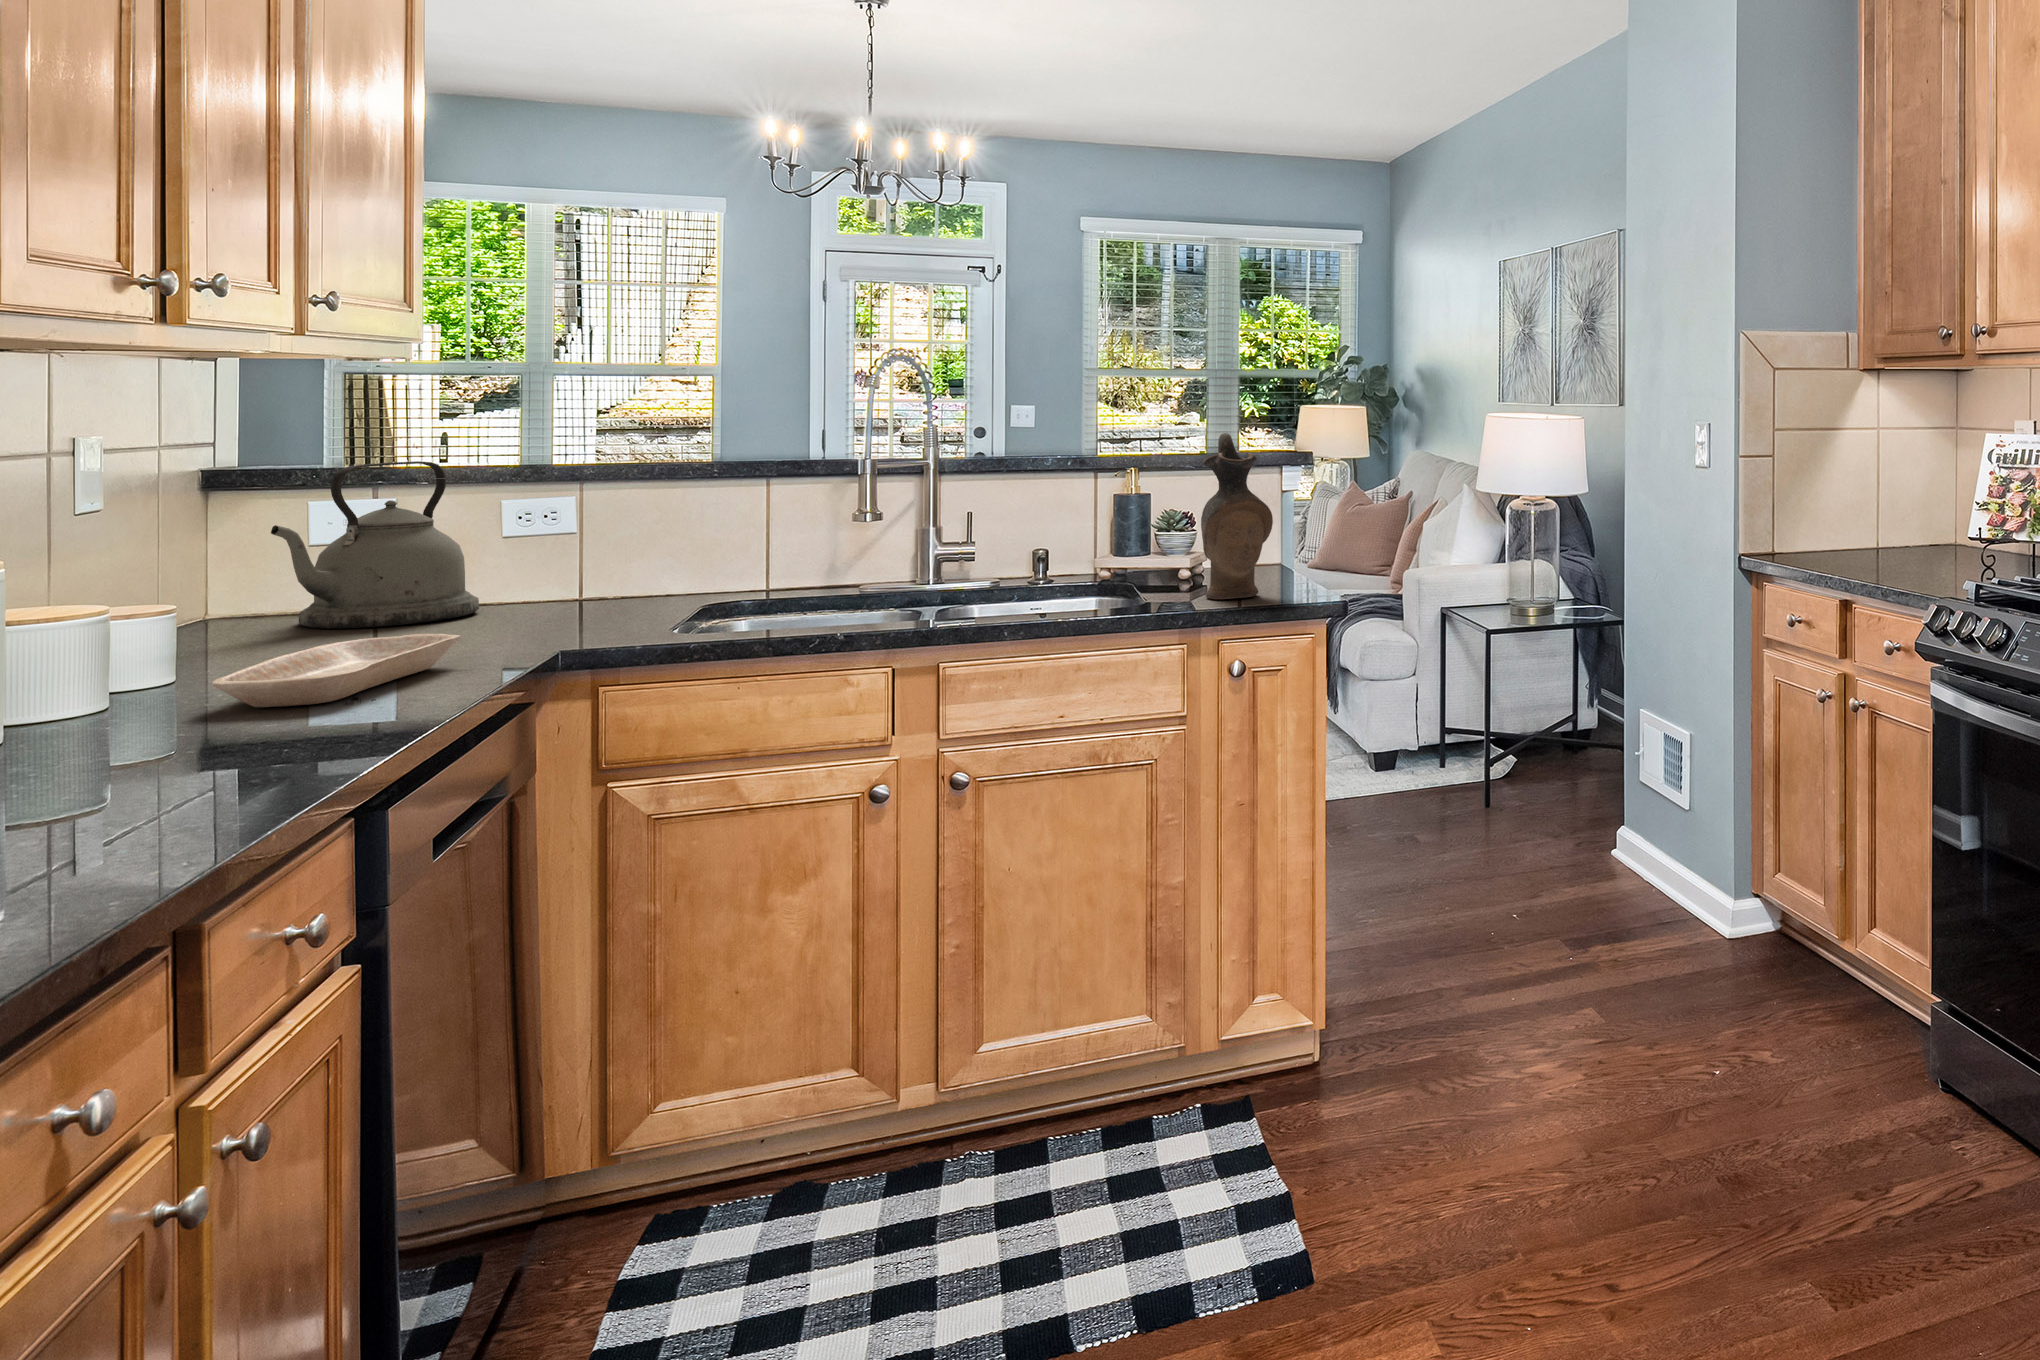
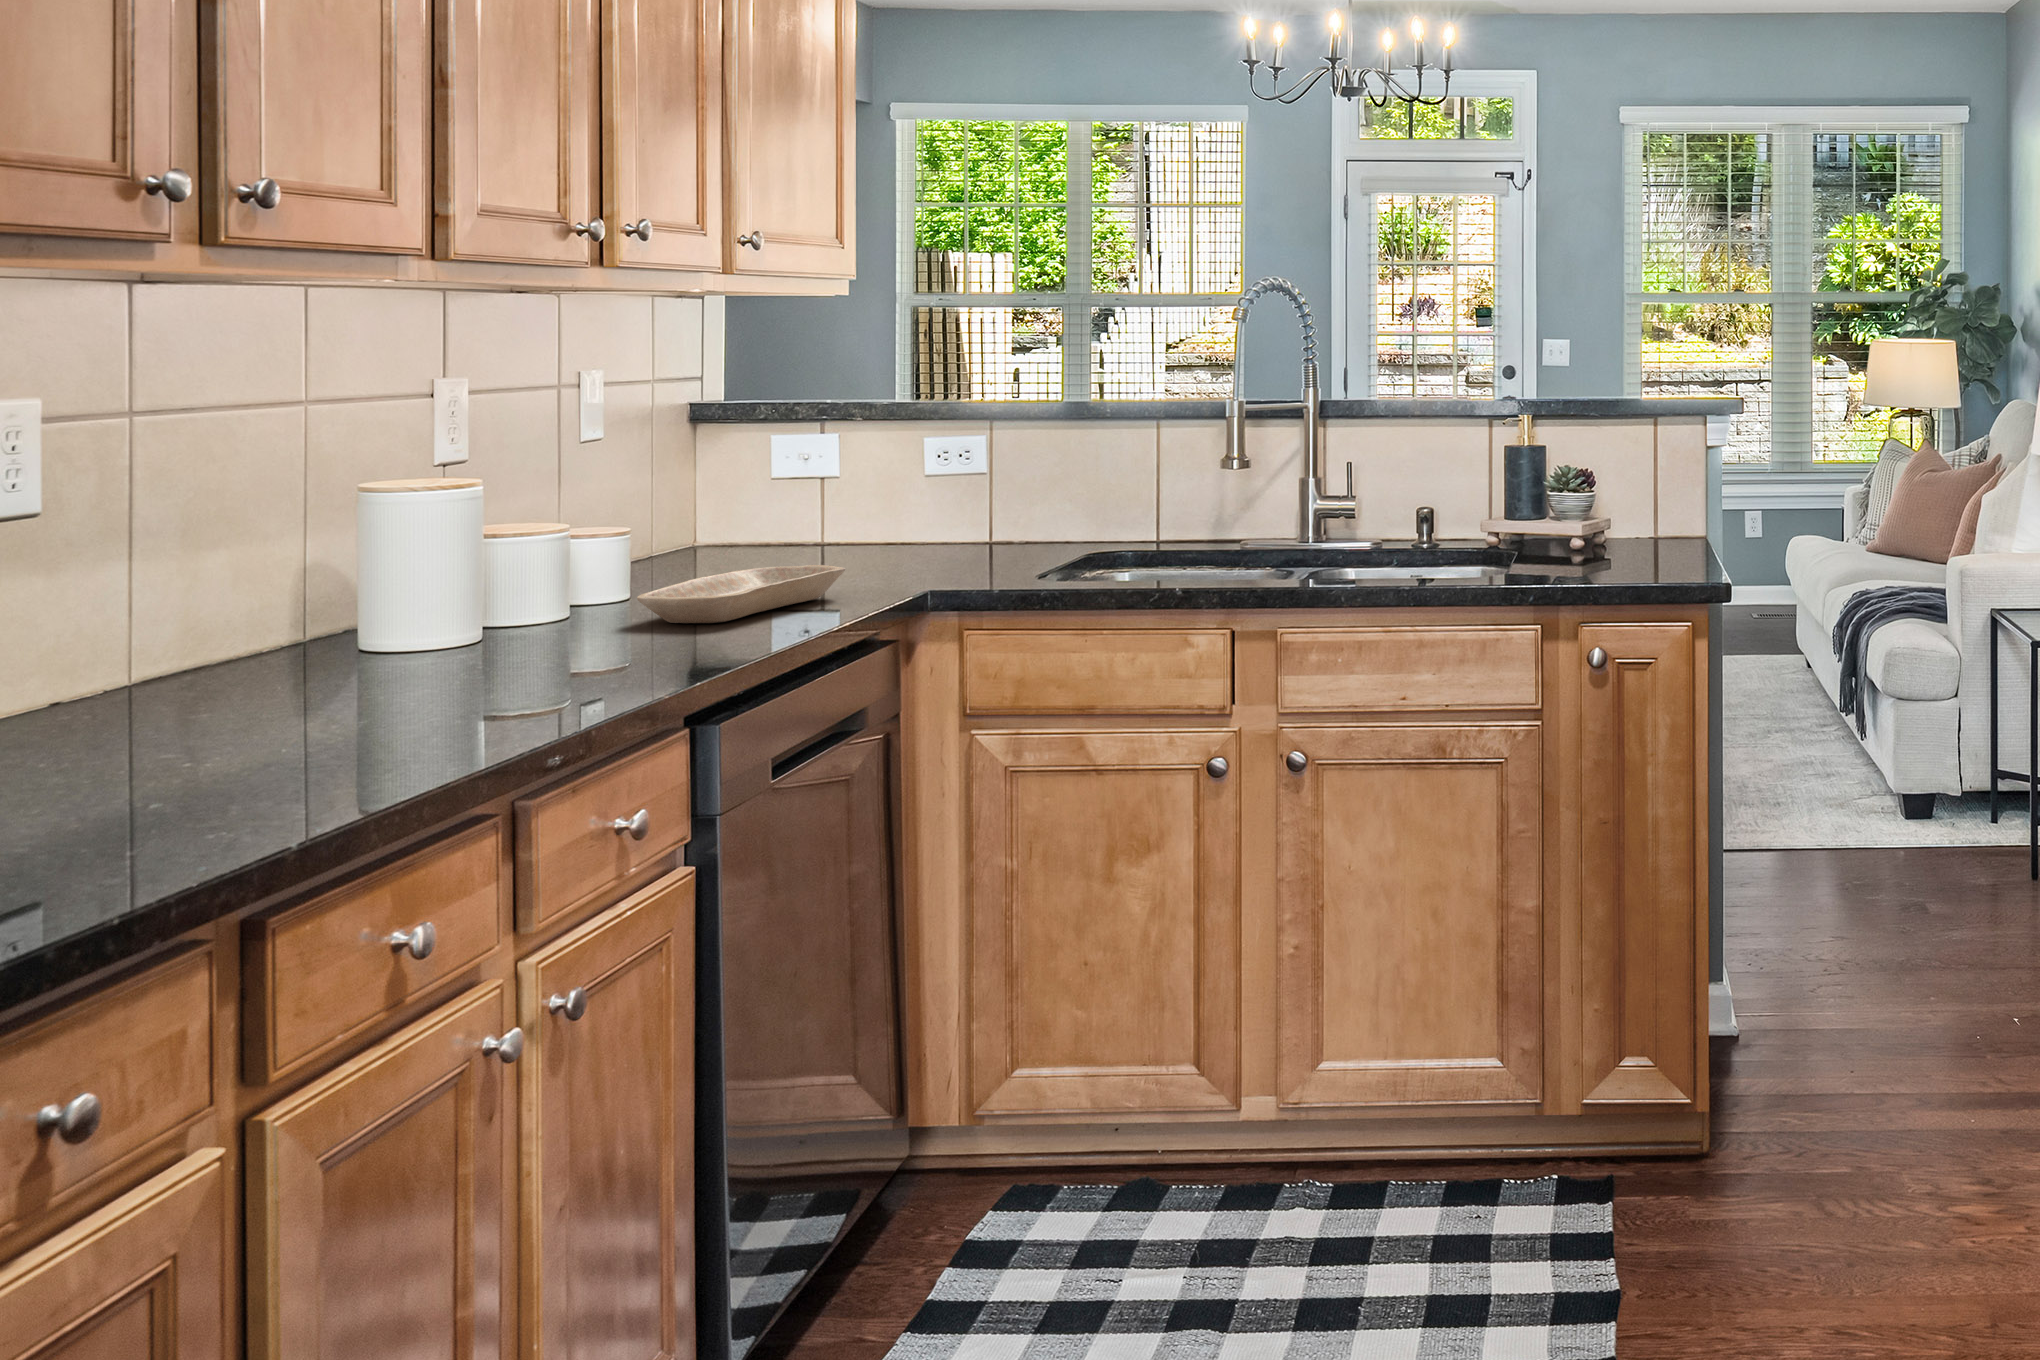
ceramic pitcher: present [1201,433,1273,599] -> none [1581,375,1662,576]
kettle: present [271,461,479,628] -> none [727,397,901,559]

